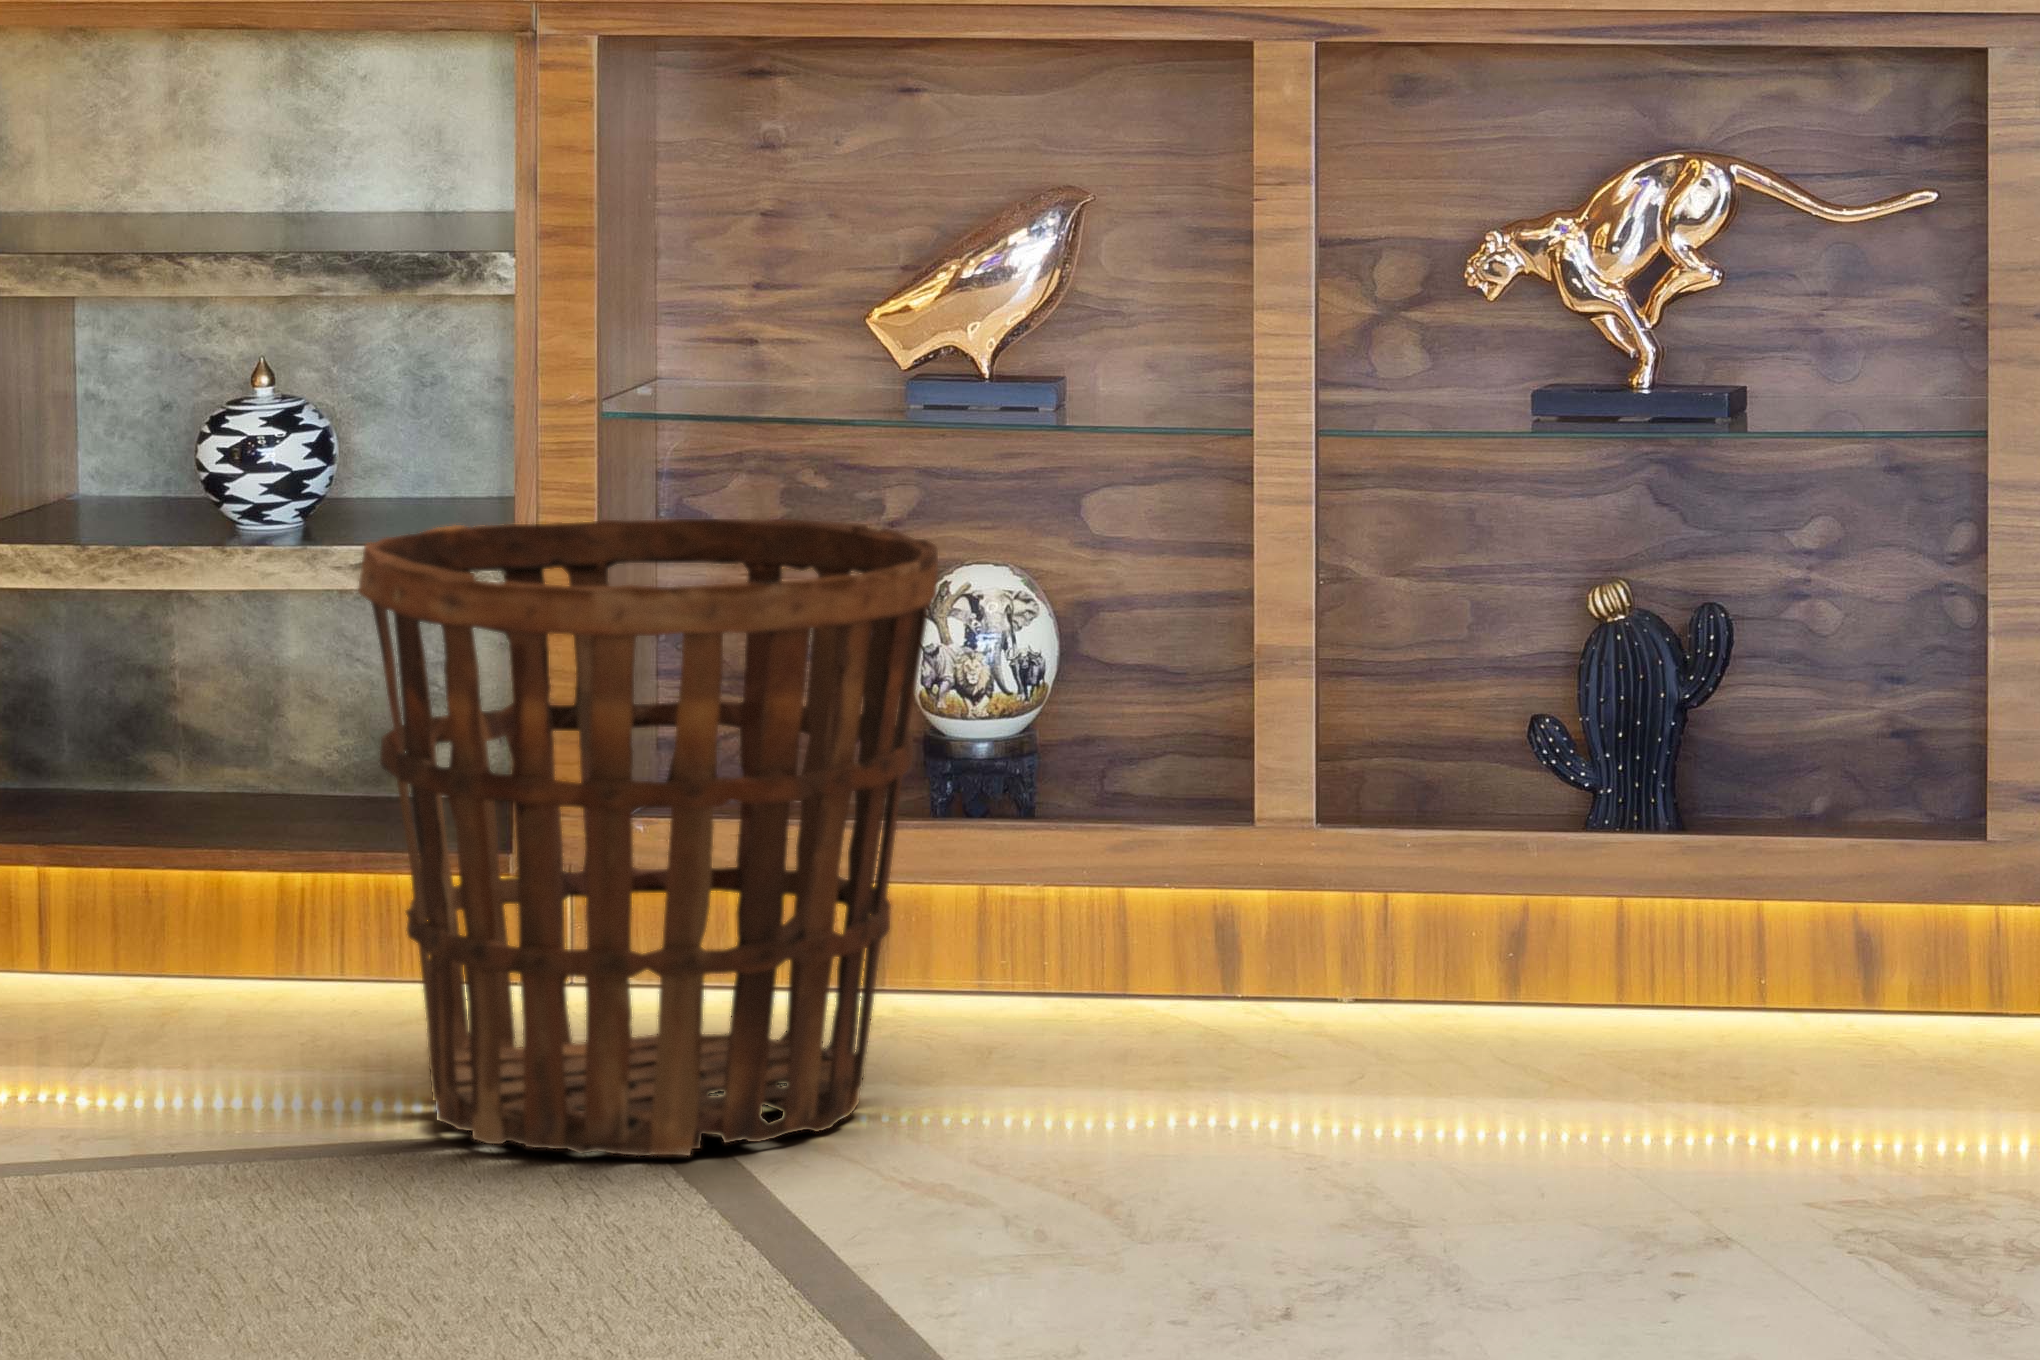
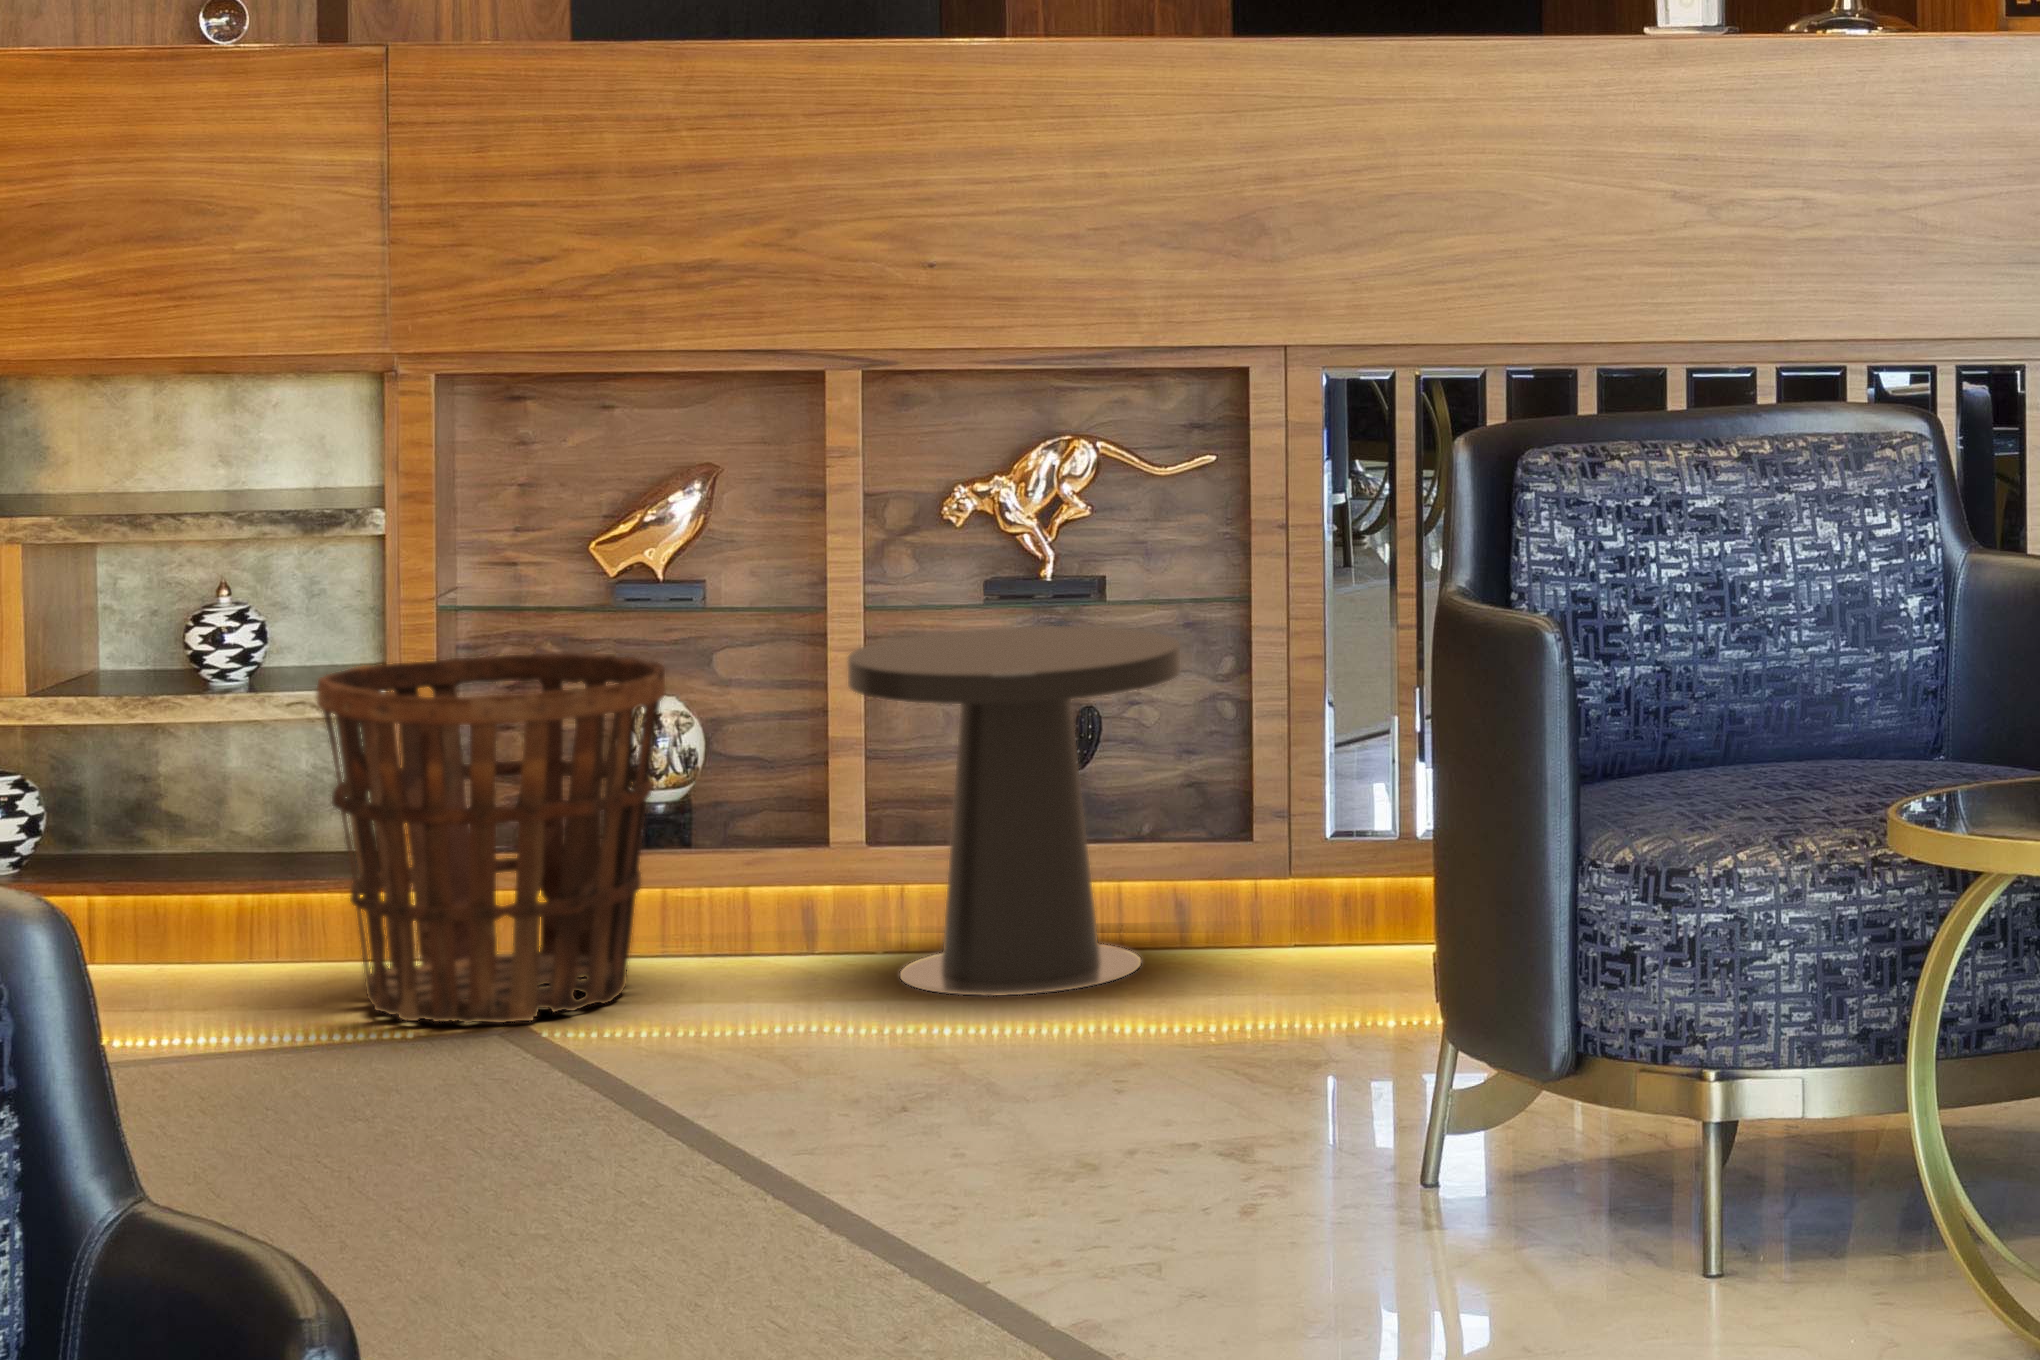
side table: none [1243,506,1817,1158] -> present [847,626,1180,996]

